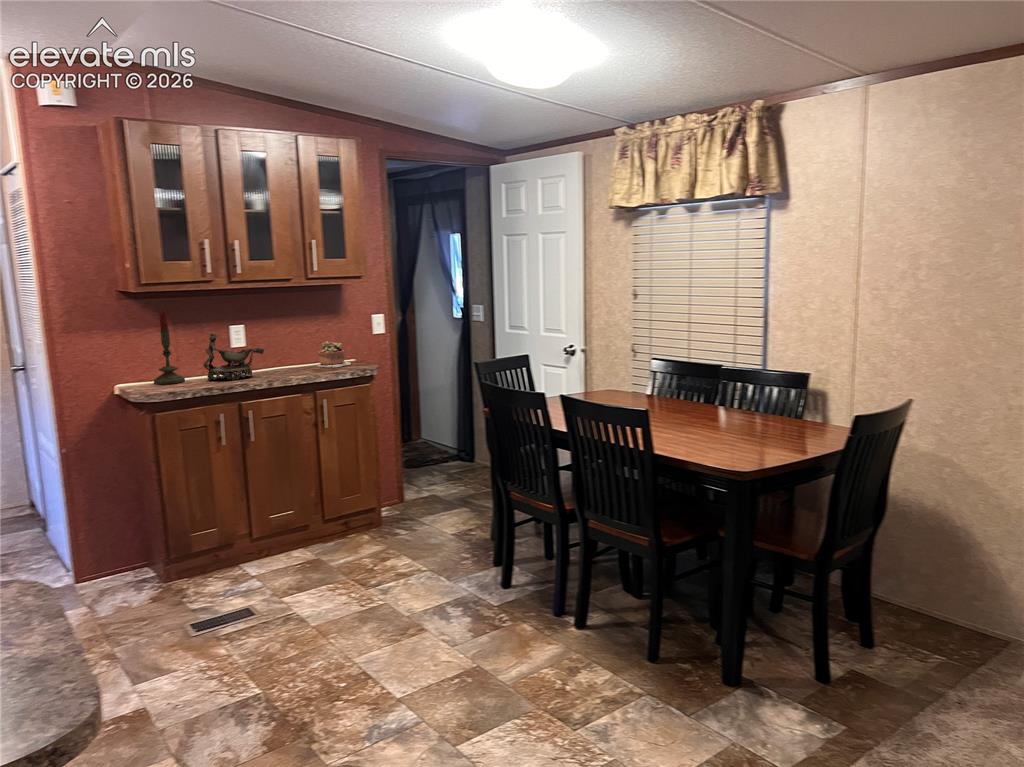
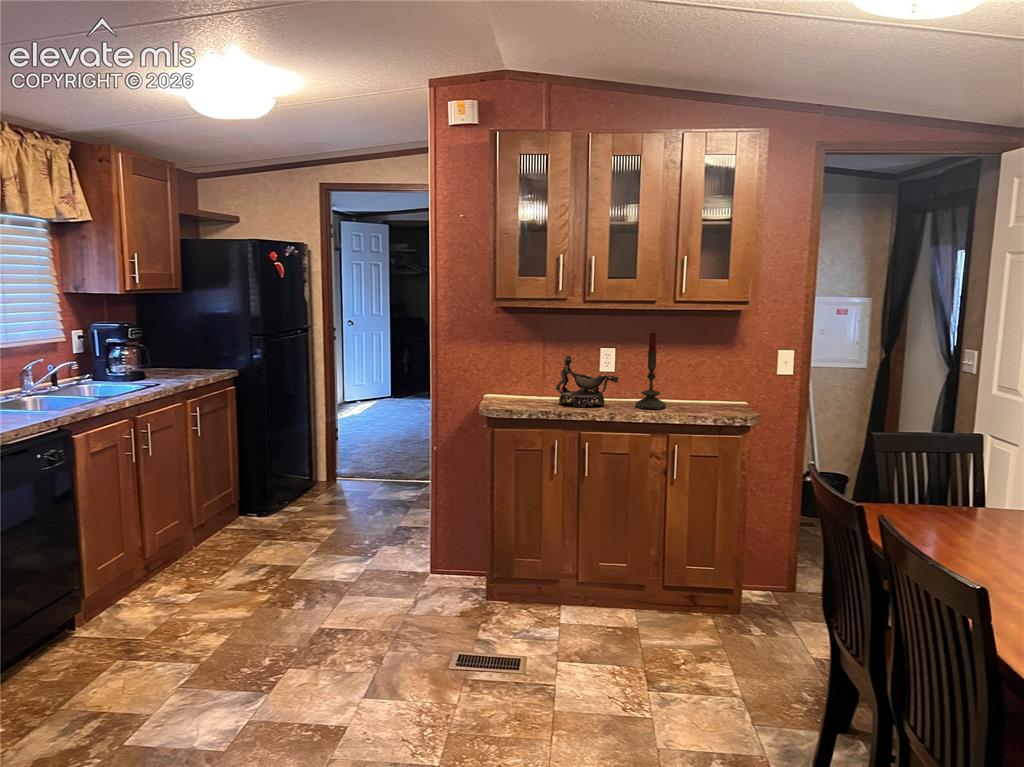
candle: present [154,310,185,384] -> present [635,331,666,409]
succulent plant: present [317,341,351,368] -> none [685,377,728,409]

